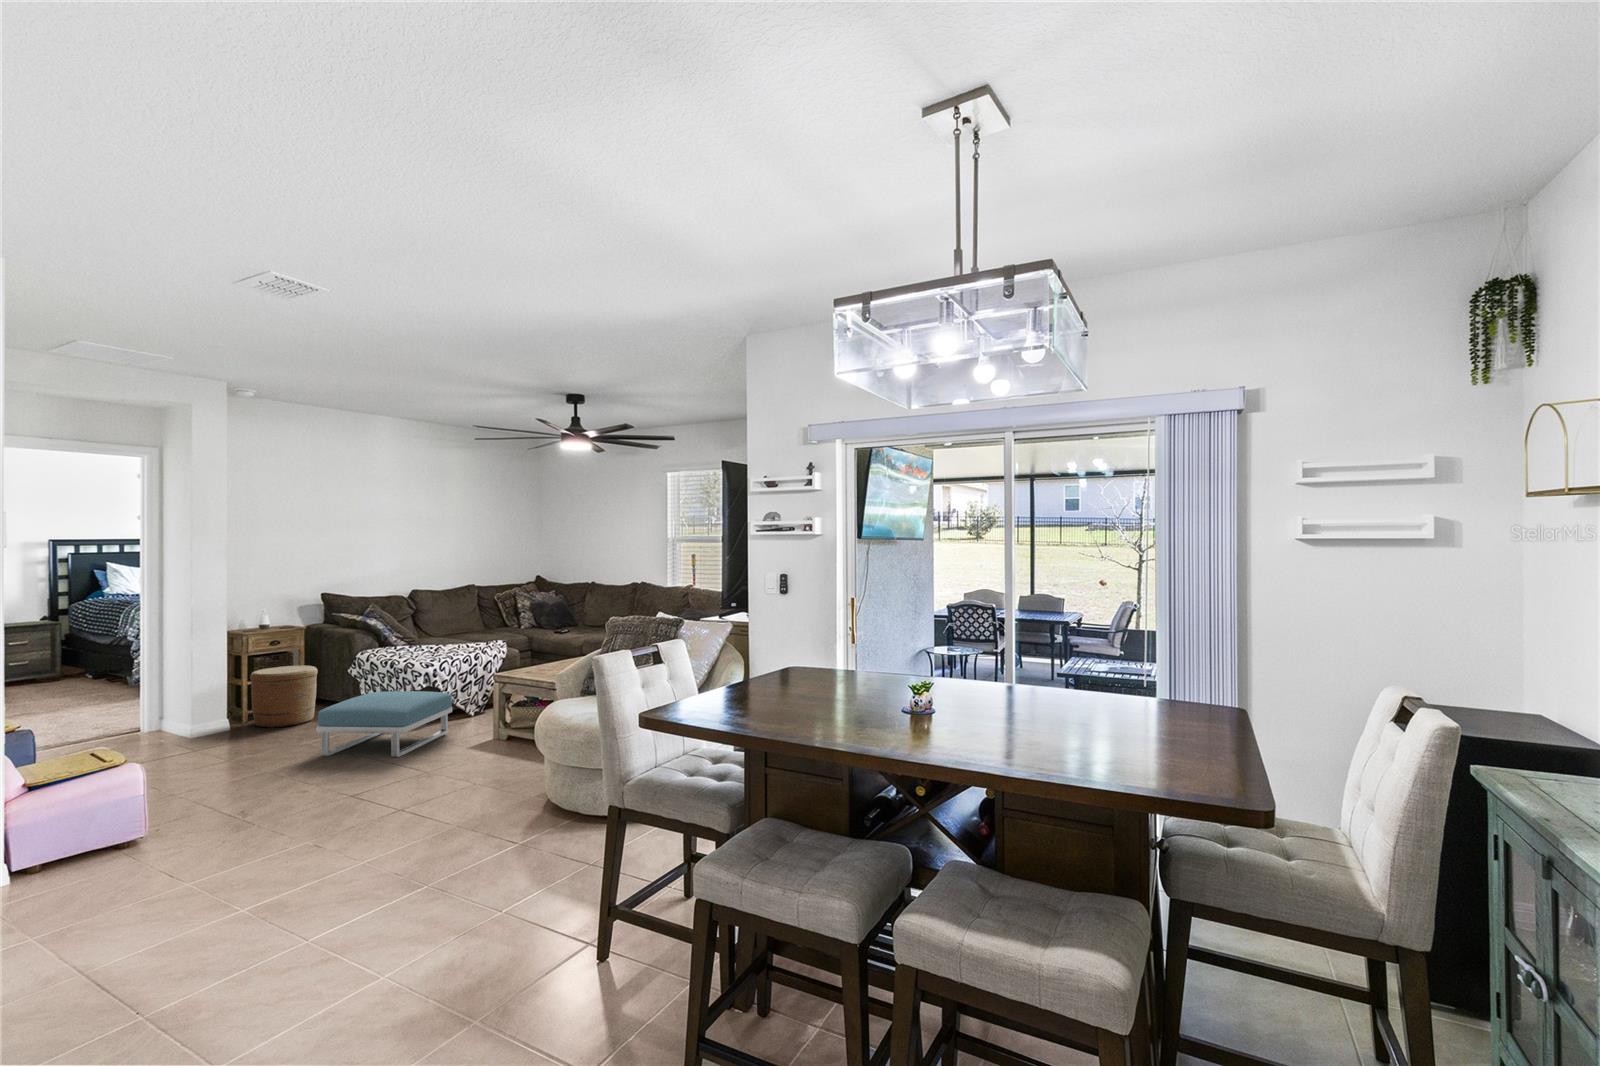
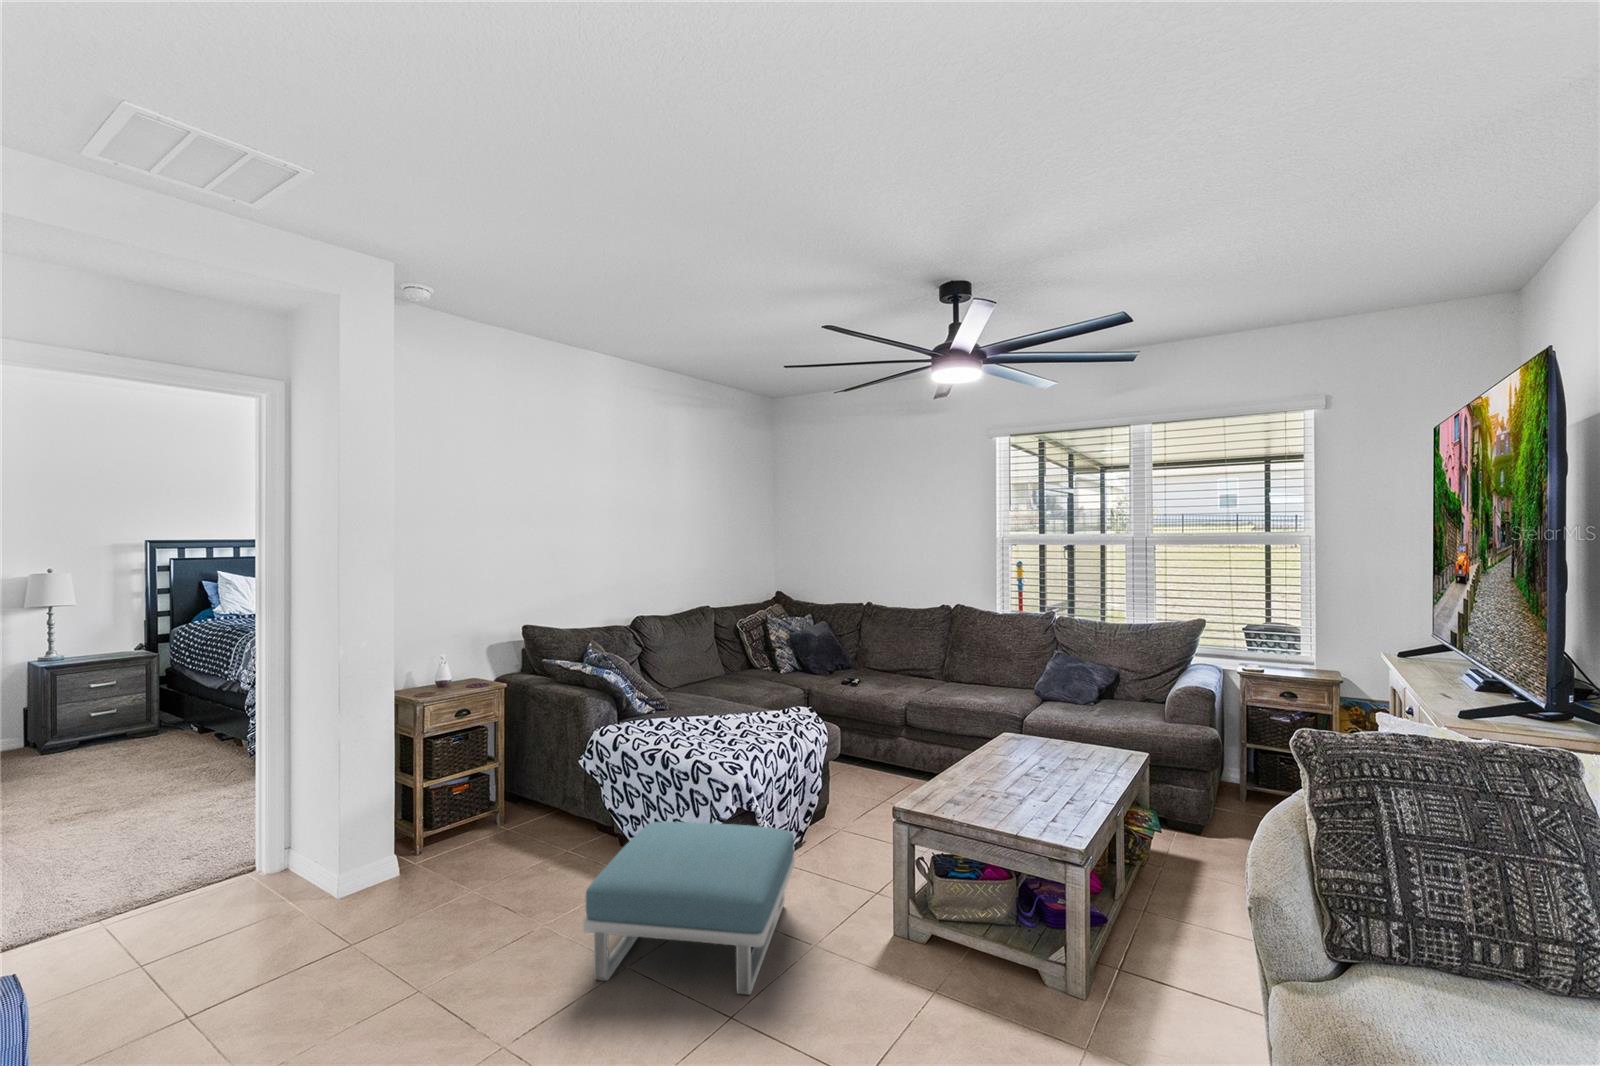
woven basket: present [250,665,318,728] -> none [431,751,534,869]

